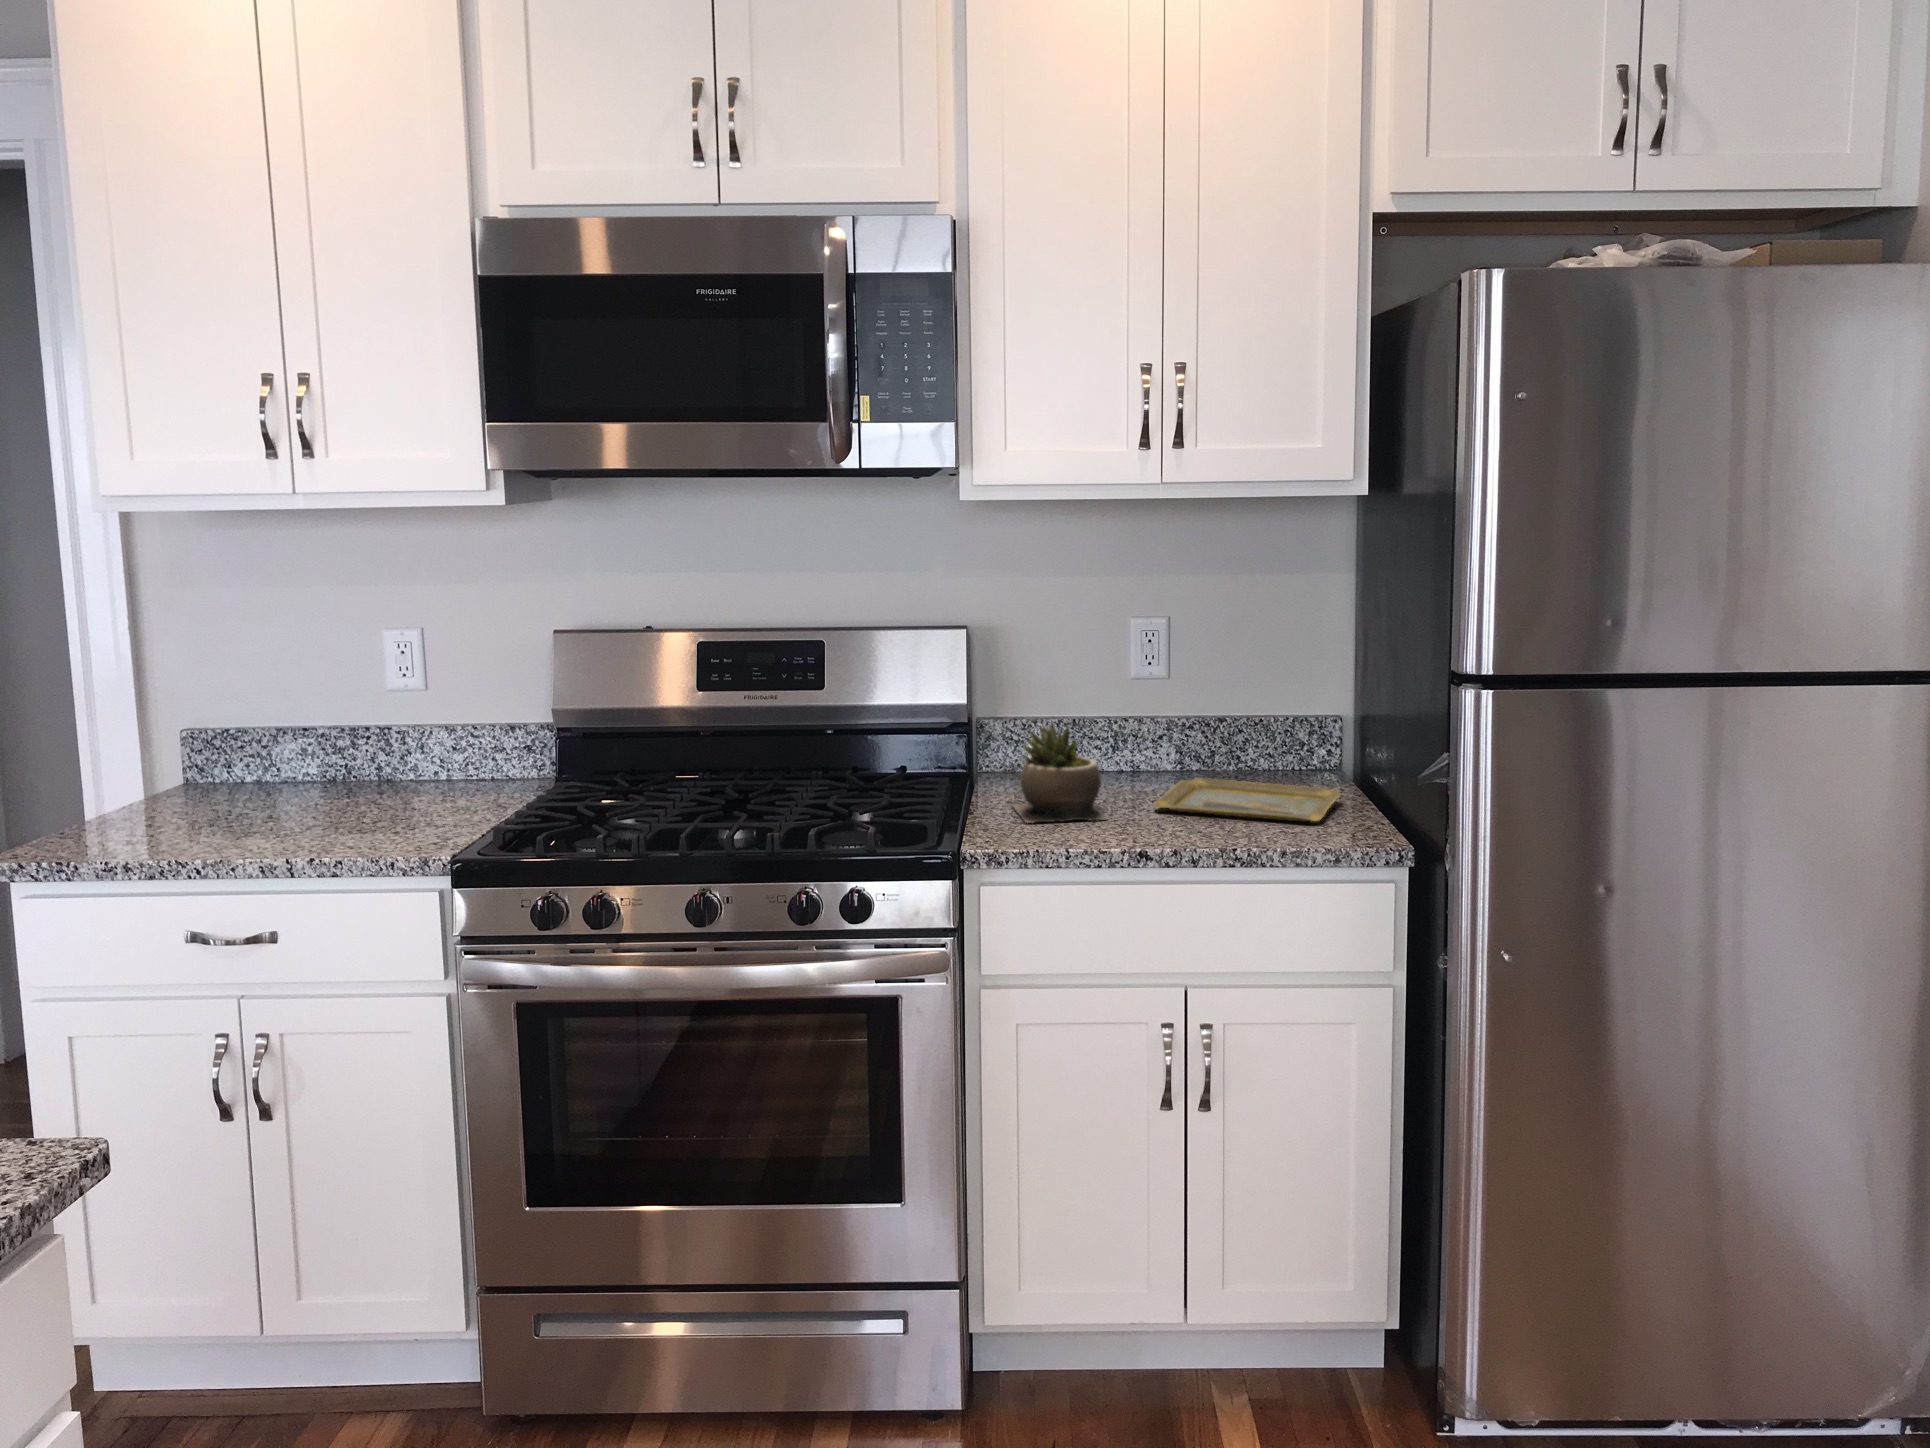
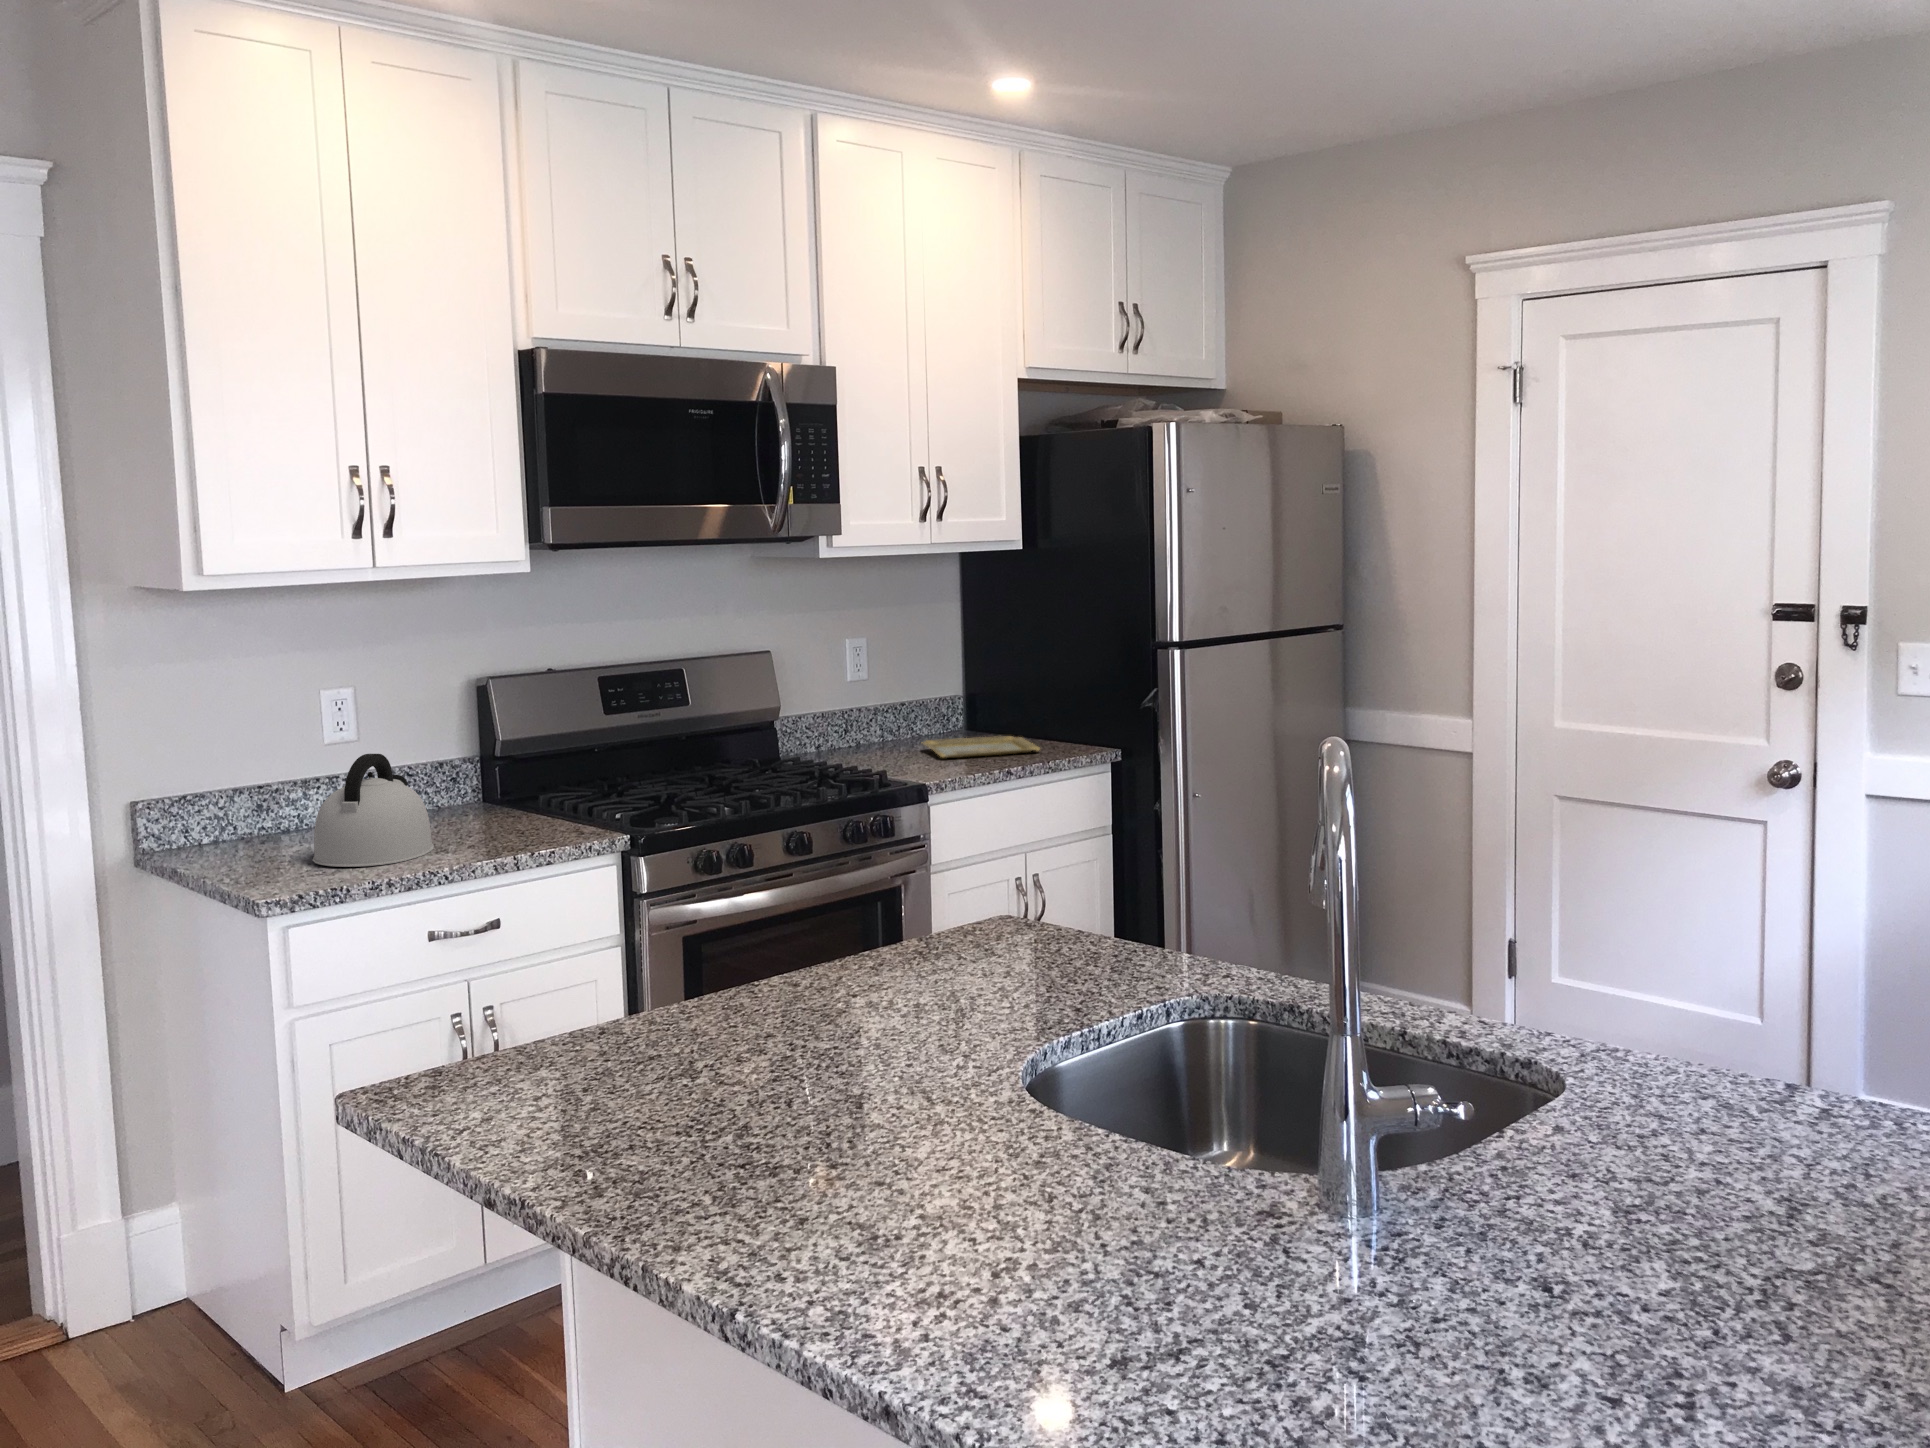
kettle: none [177,704,340,841] -> present [313,754,434,867]
succulent plant: present [1013,723,1107,823] -> none [855,708,932,773]

